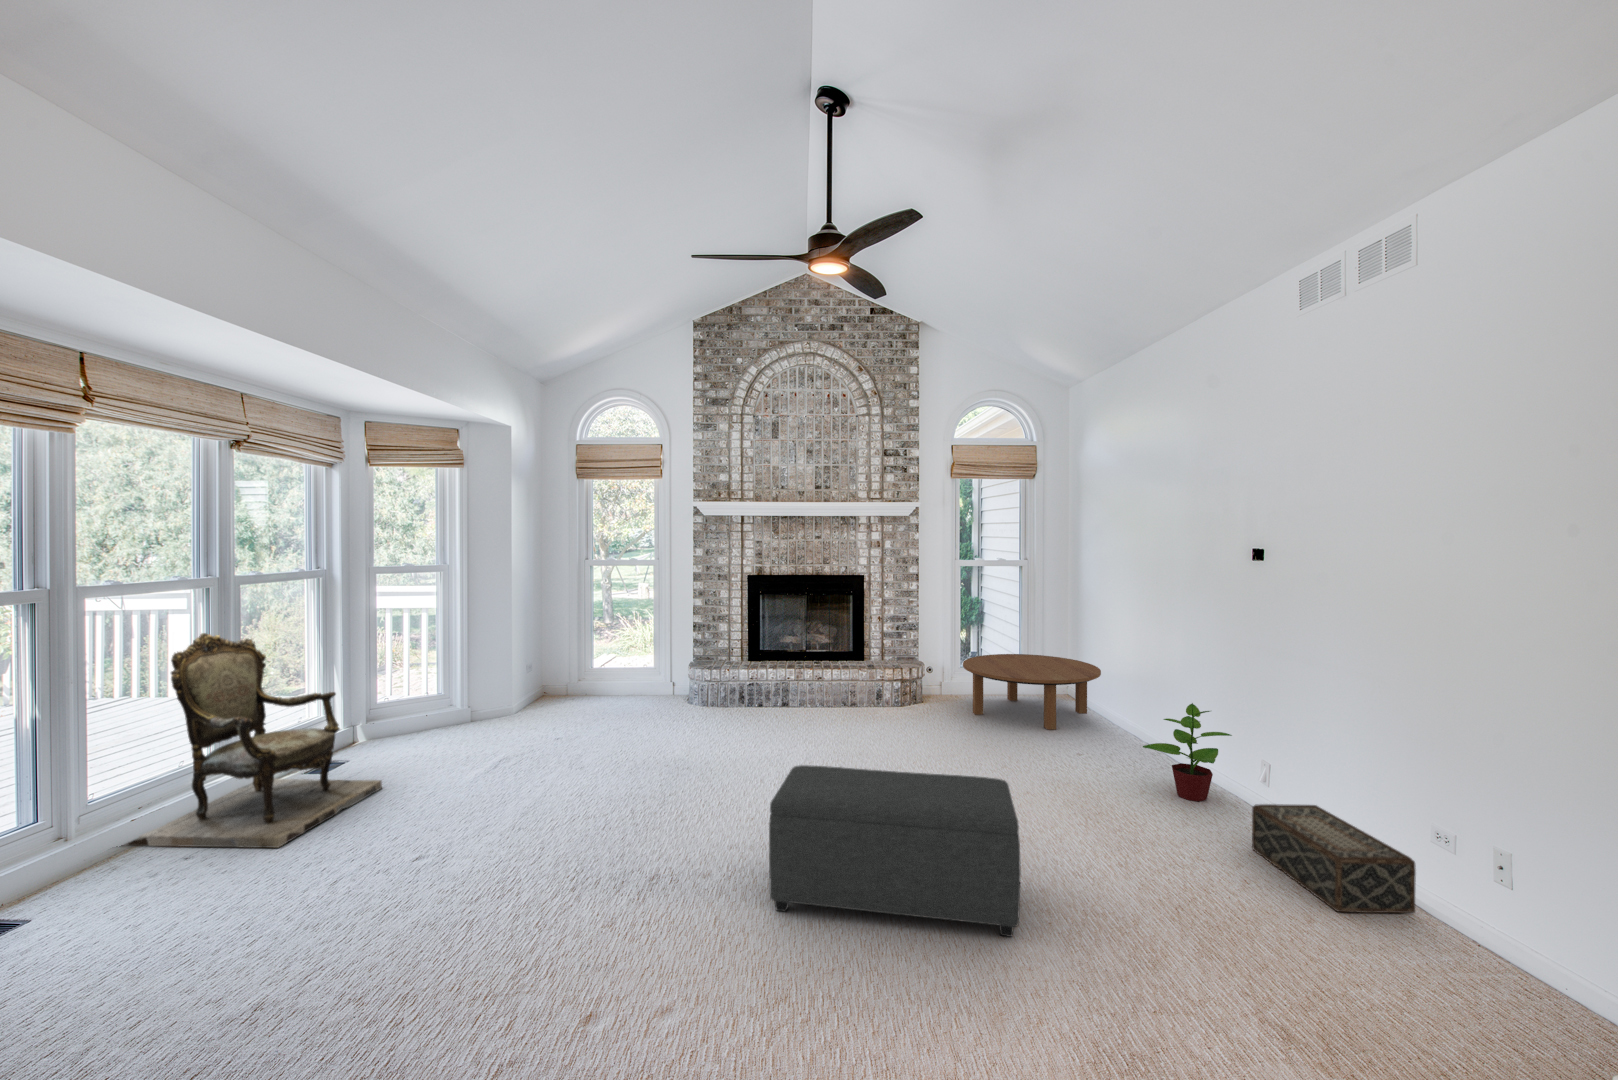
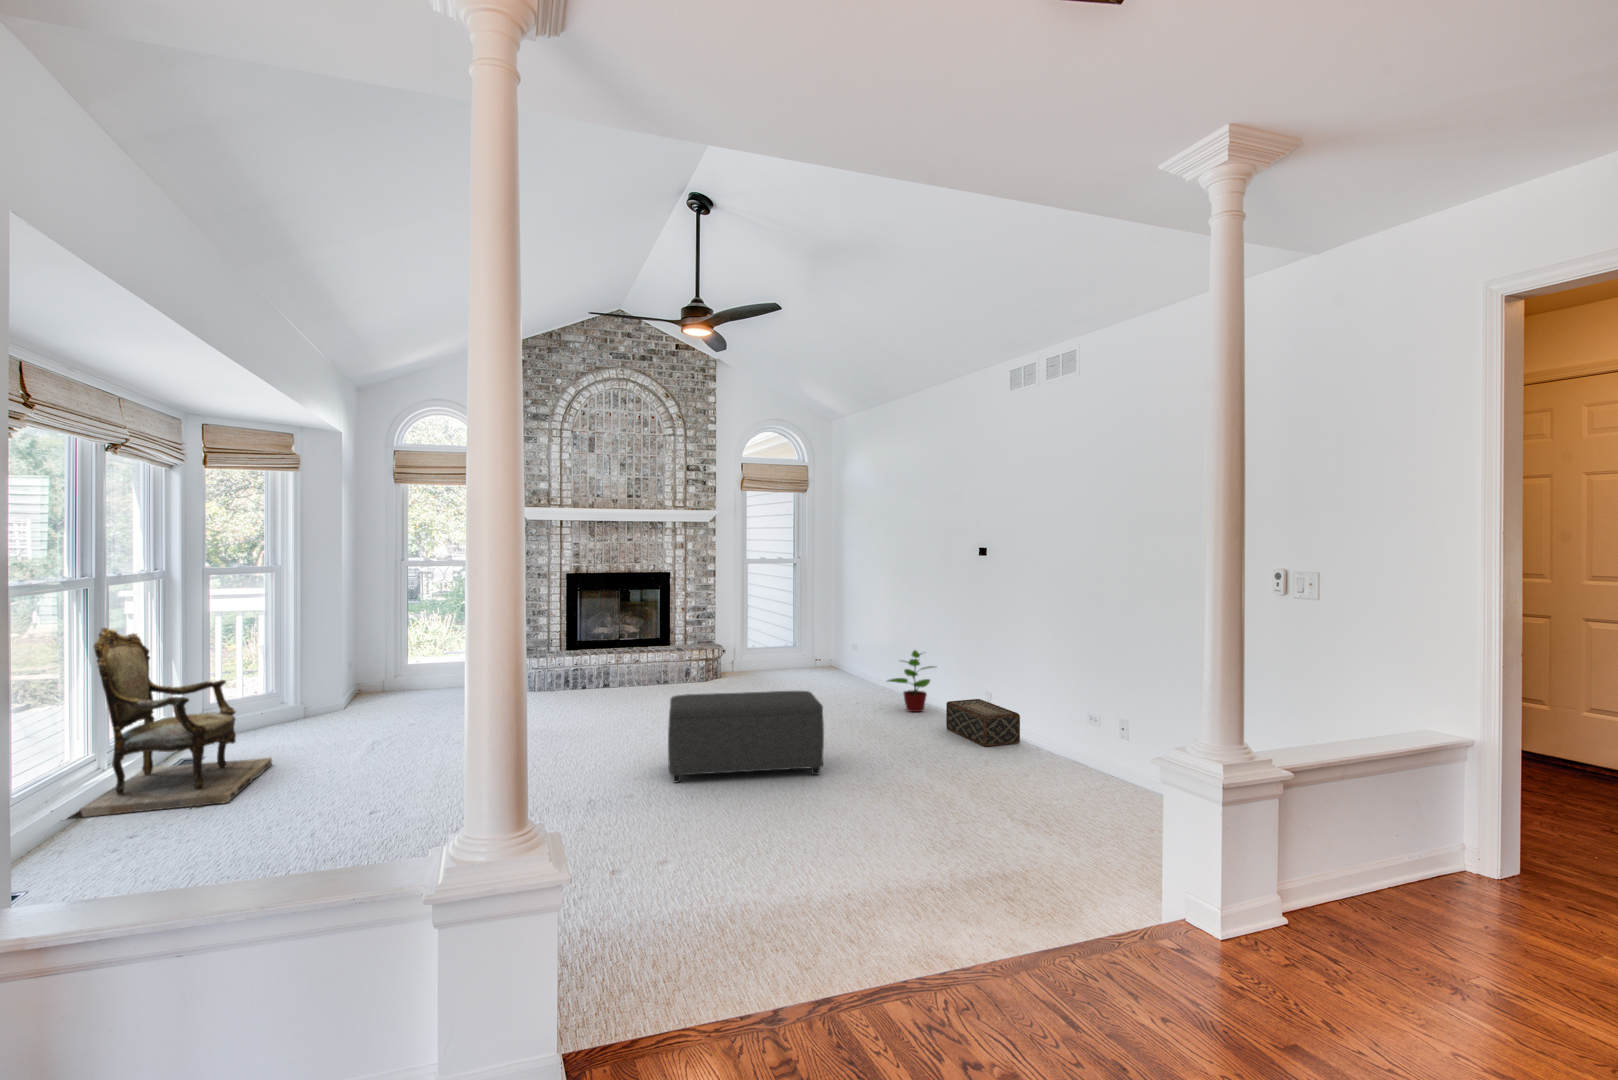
coffee table: present [963,654,1101,730] -> none [754,634,856,685]

